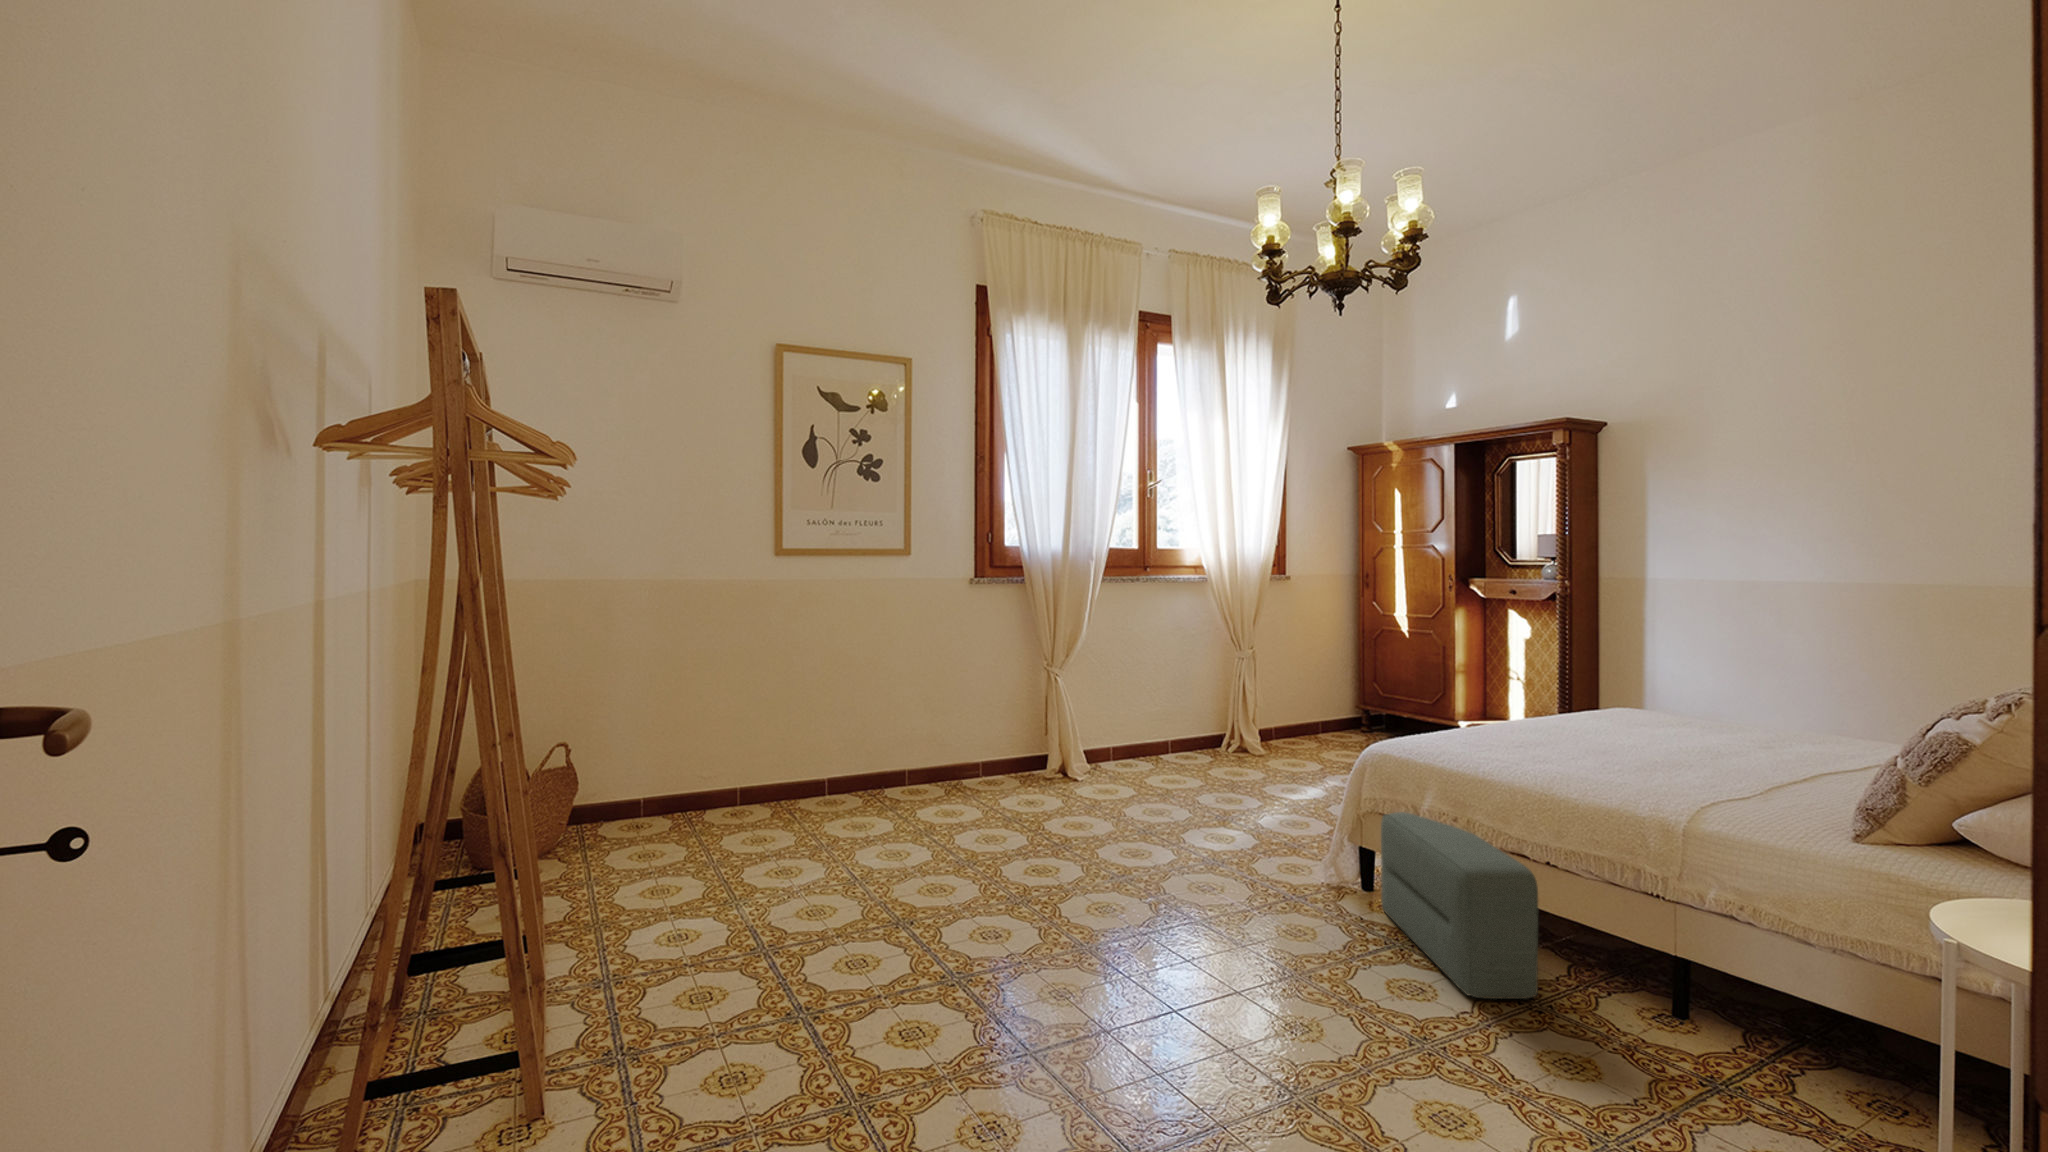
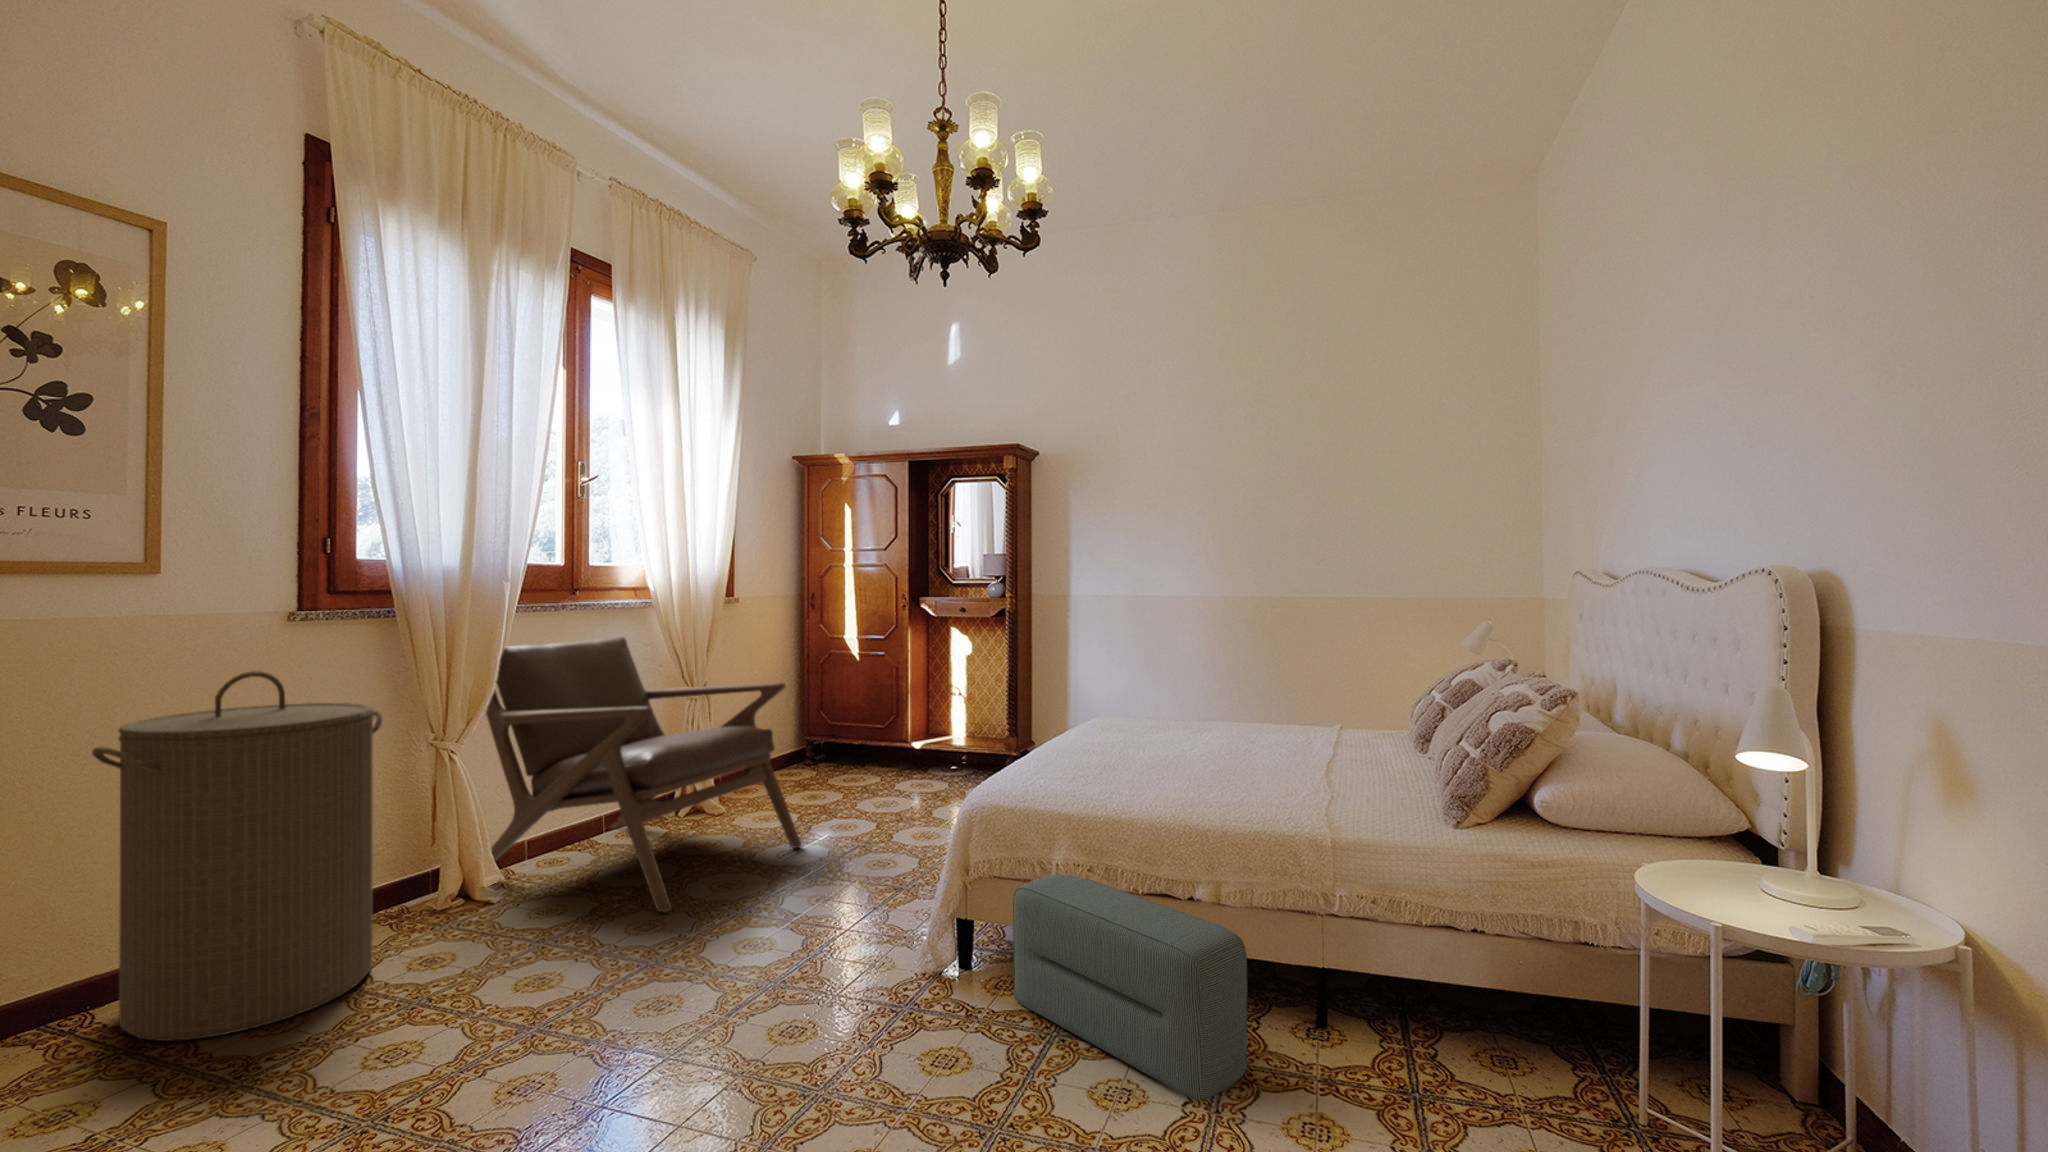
lounge chair: none [1071,605,1304,806] -> present [486,637,802,912]
laundry hamper: none [881,611,1010,810] -> present [92,671,382,1041]

